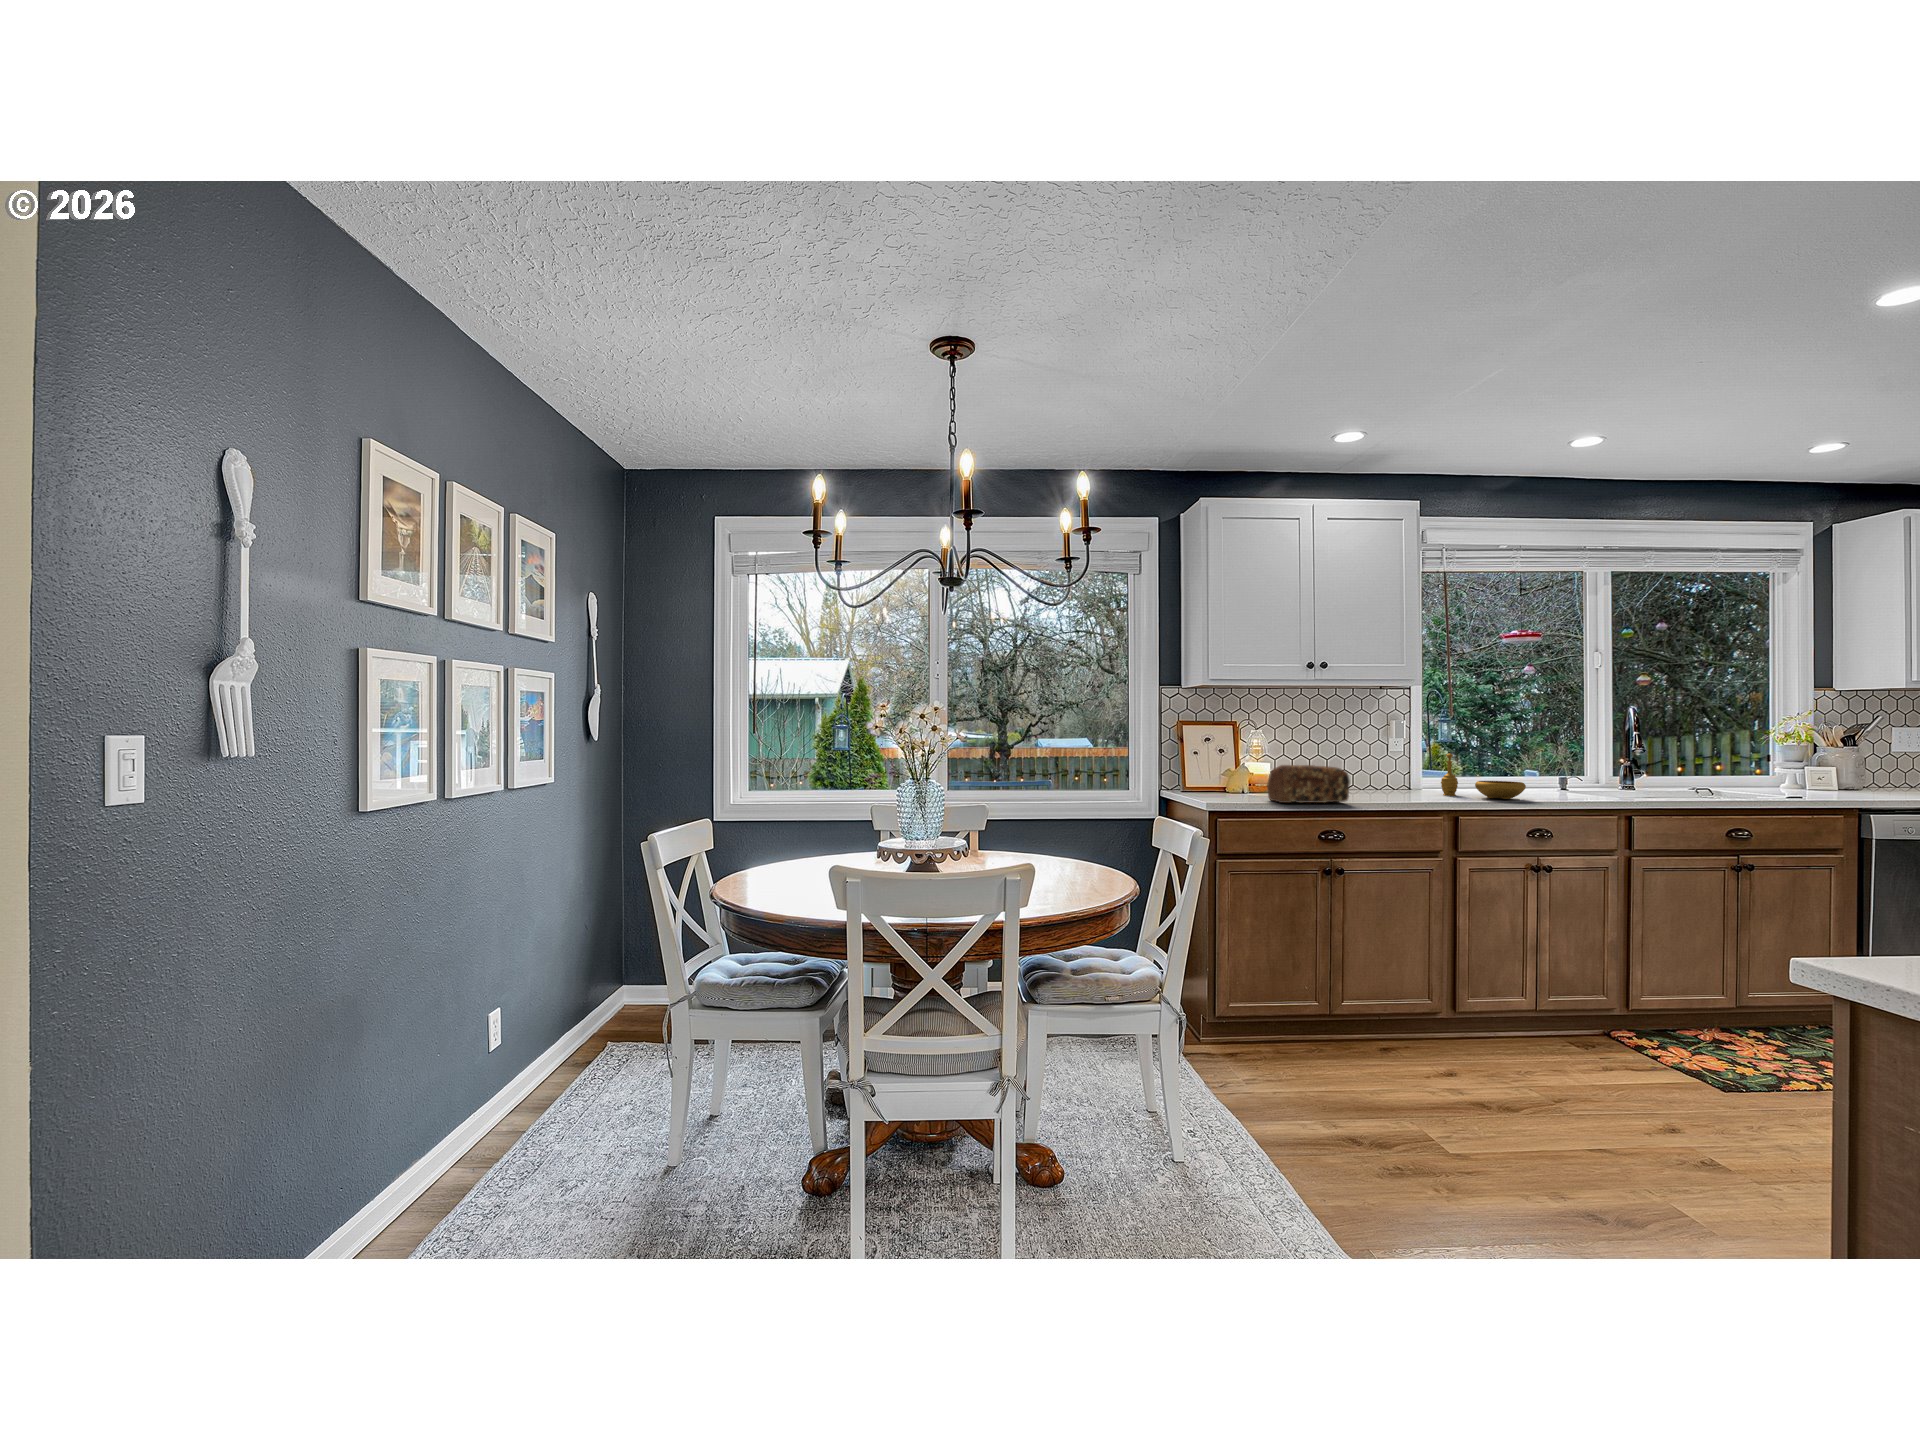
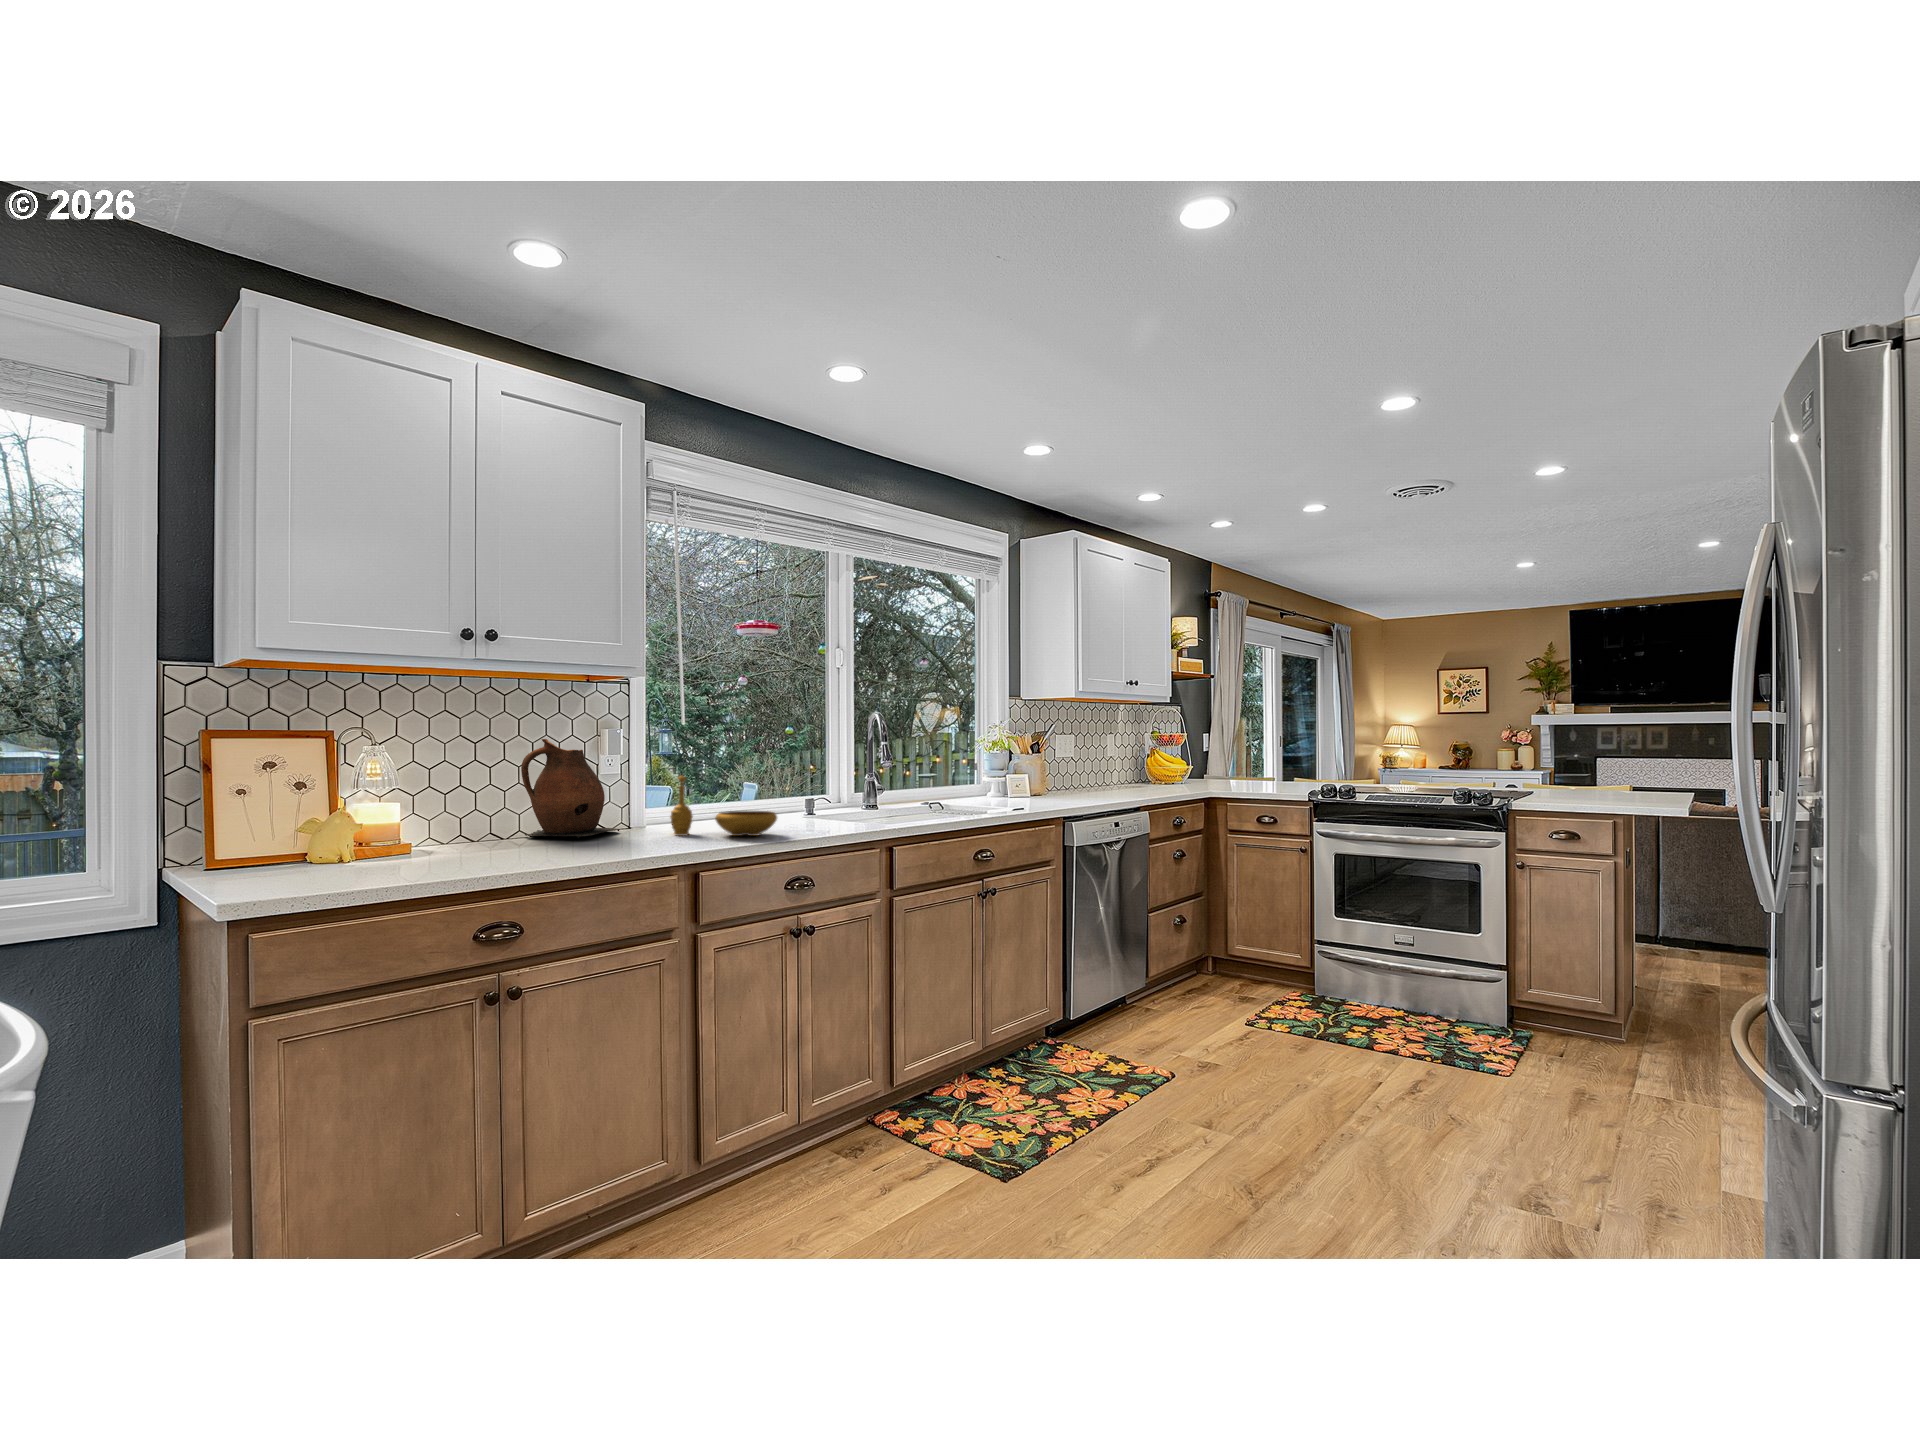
ceramic pitcher: none [1339,727,1404,792] -> present [521,739,619,838]
bread loaf: present [1267,765,1350,803] -> none [380,807,535,882]

